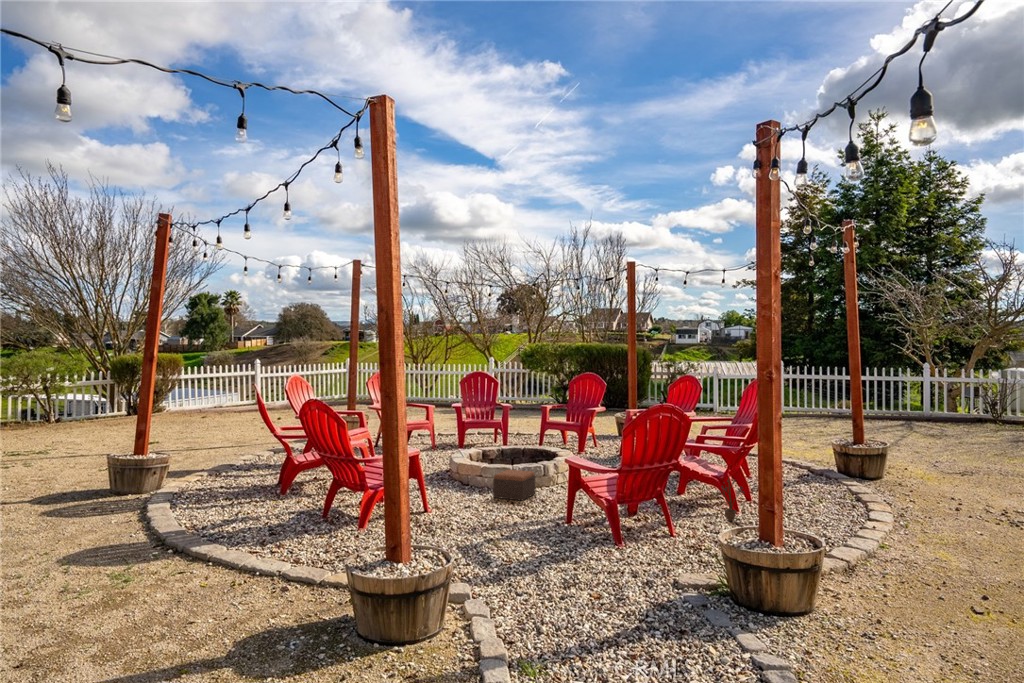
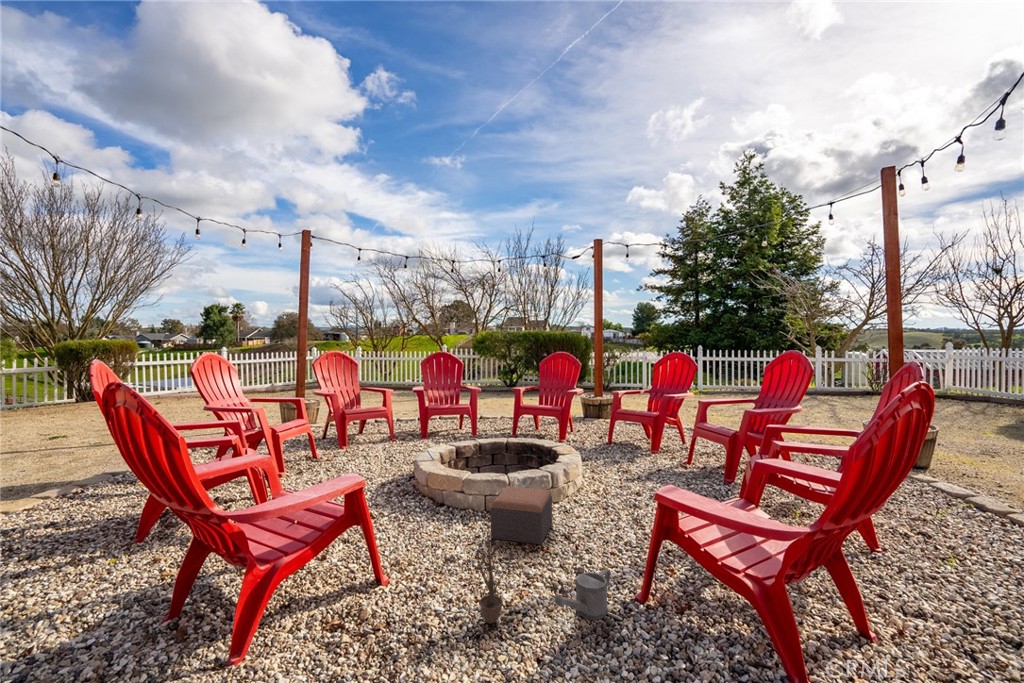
decorative plant: present [717,478,744,521] -> present [459,536,517,624]
watering can: none [511,501,546,521] -> present [555,569,611,620]

